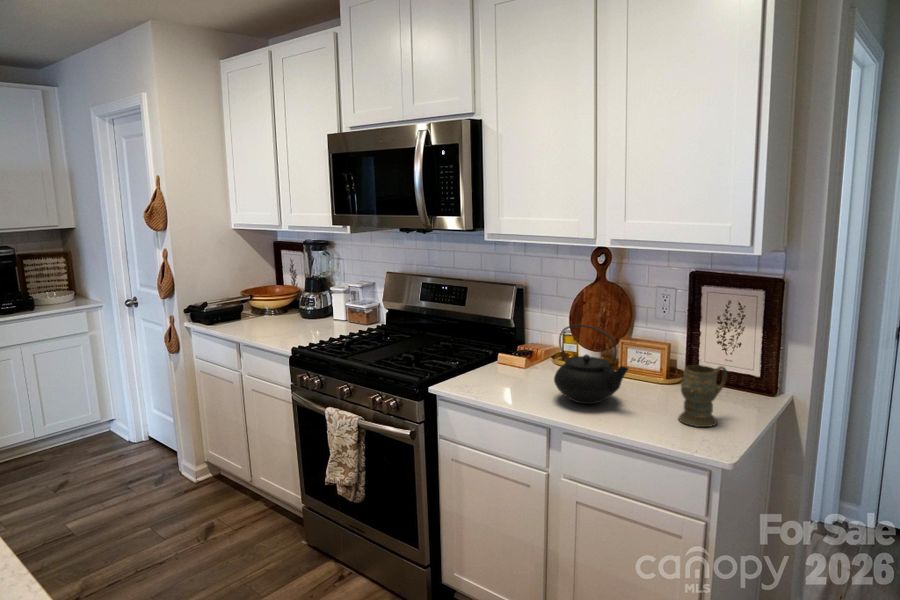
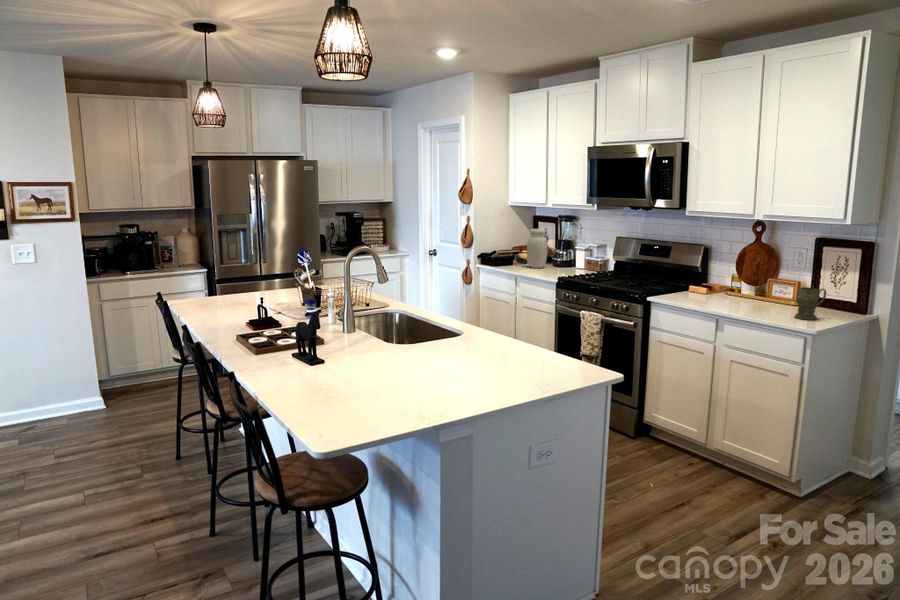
jar: none [252,263,285,326] -> present [527,229,547,268]
teapot: present [554,325,628,404] -> none [723,264,767,308]

